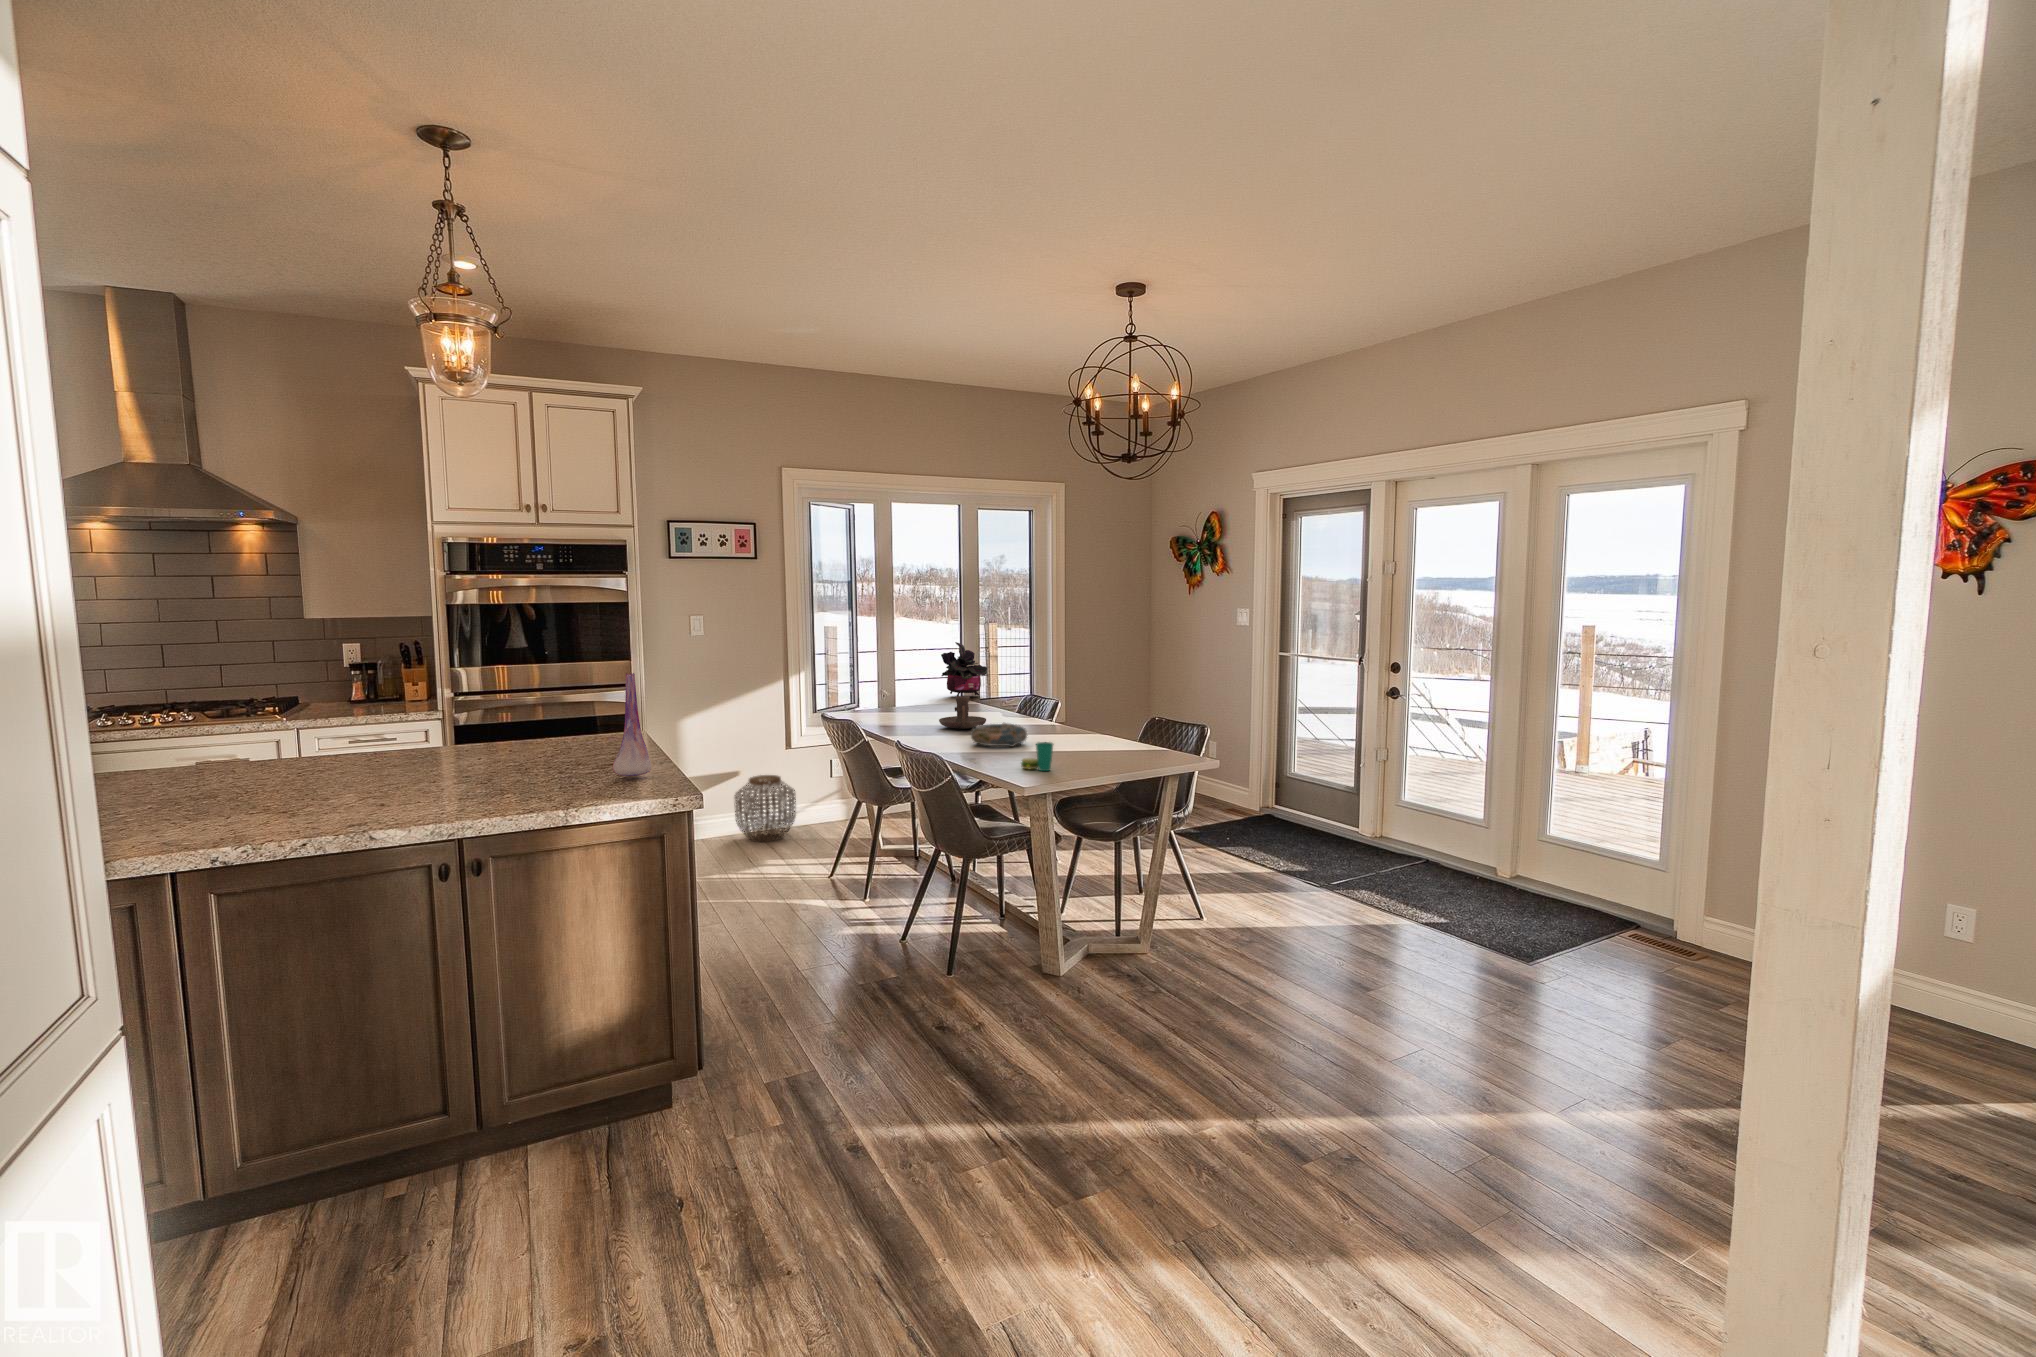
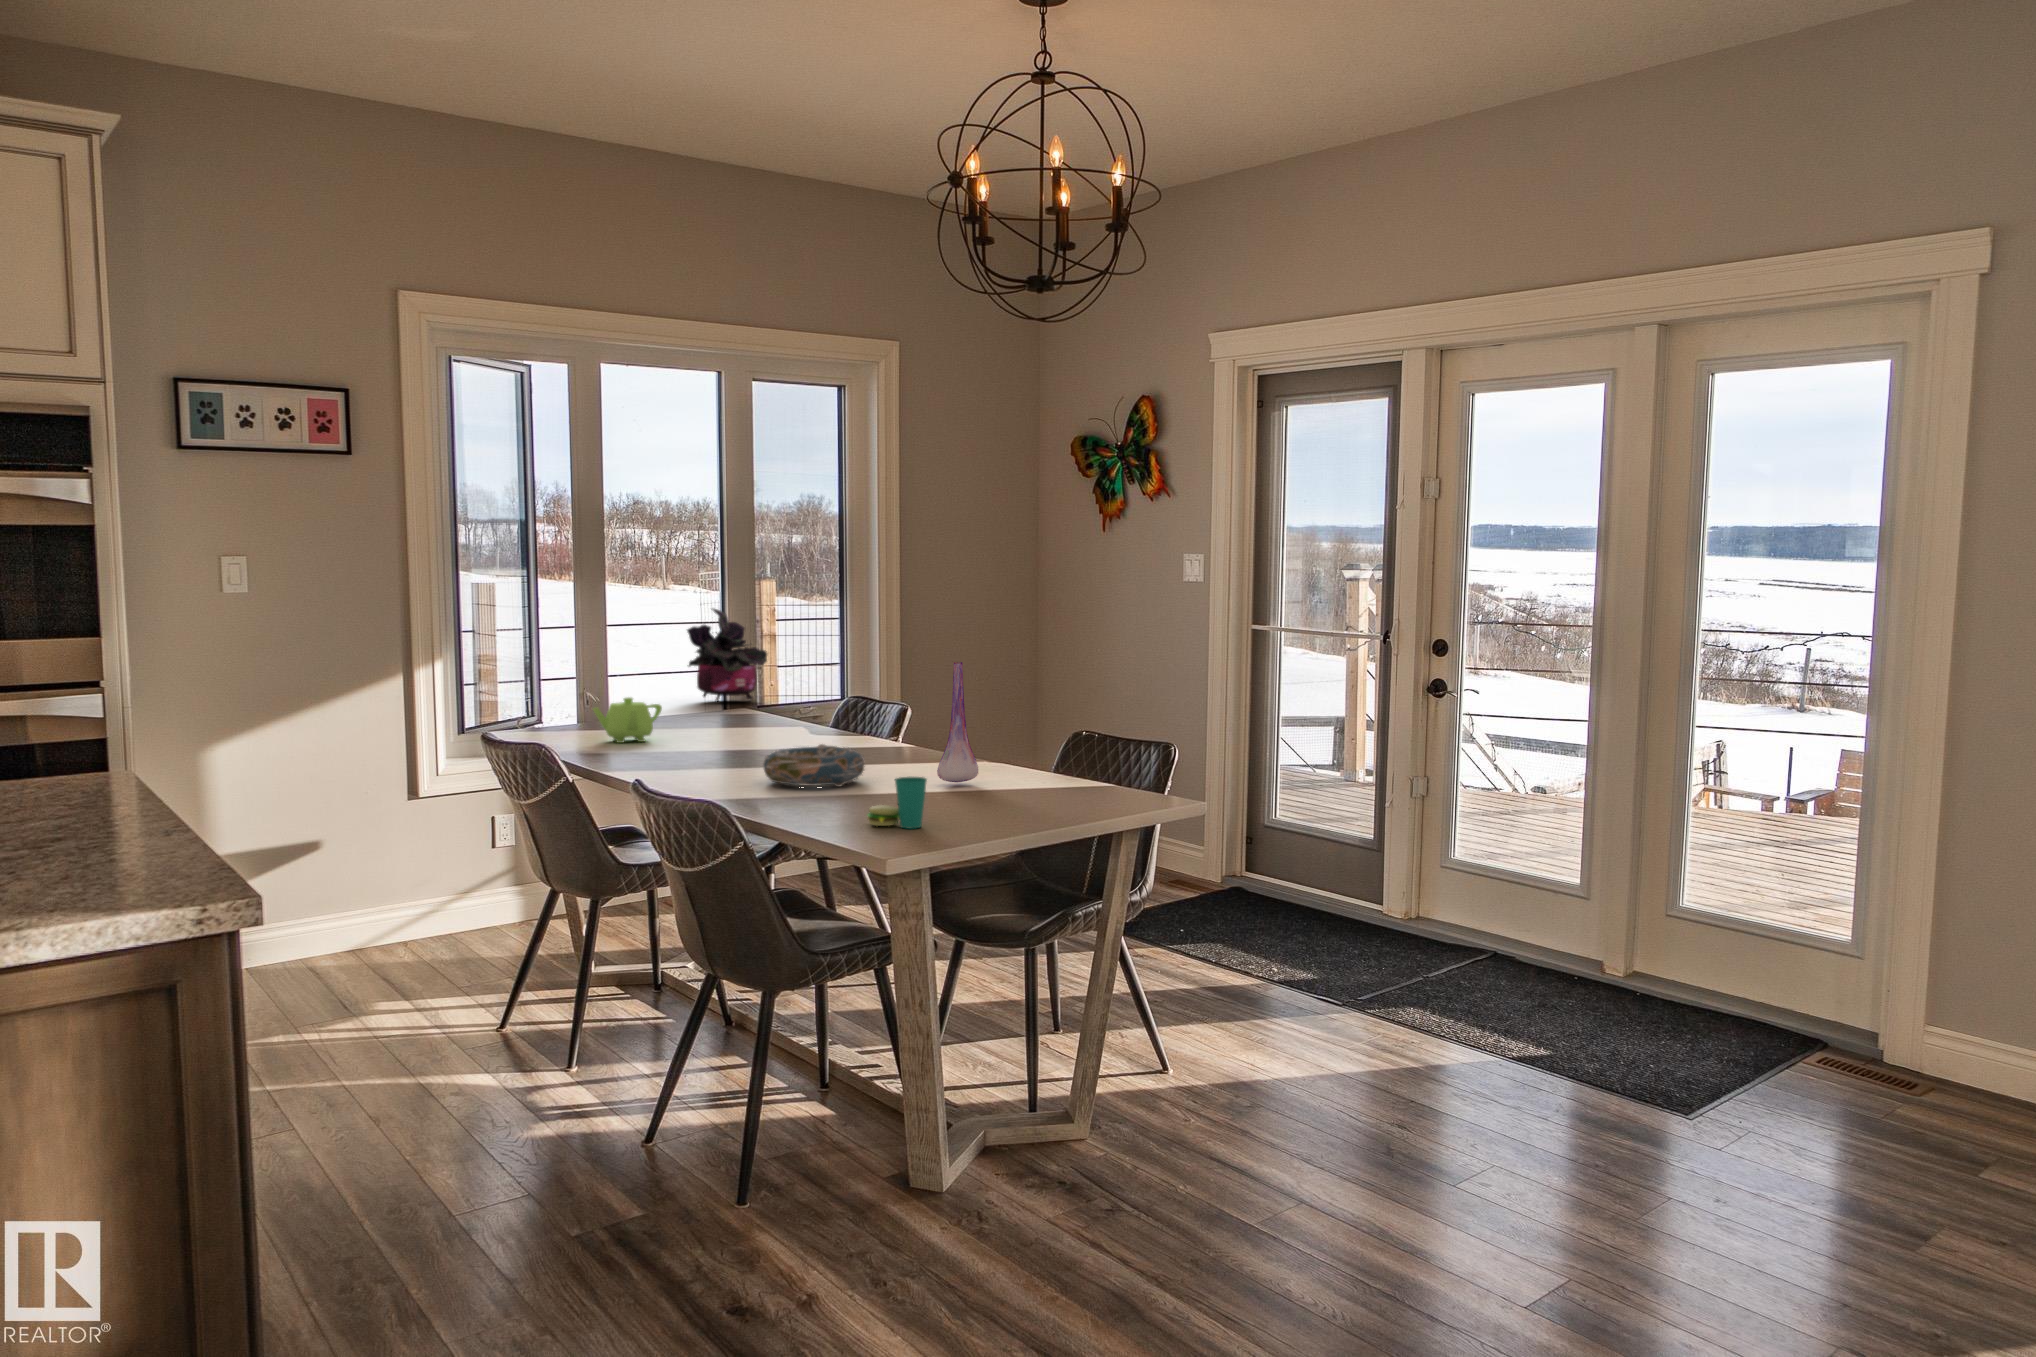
vase: present [613,673,651,776] -> present [937,662,978,782]
teapot: none [883,694,922,720] -> present [593,698,662,743]
candle holder: present [939,696,986,729] -> none [698,699,783,756]
woven basket: present [735,775,796,842] -> none [310,846,428,968]

